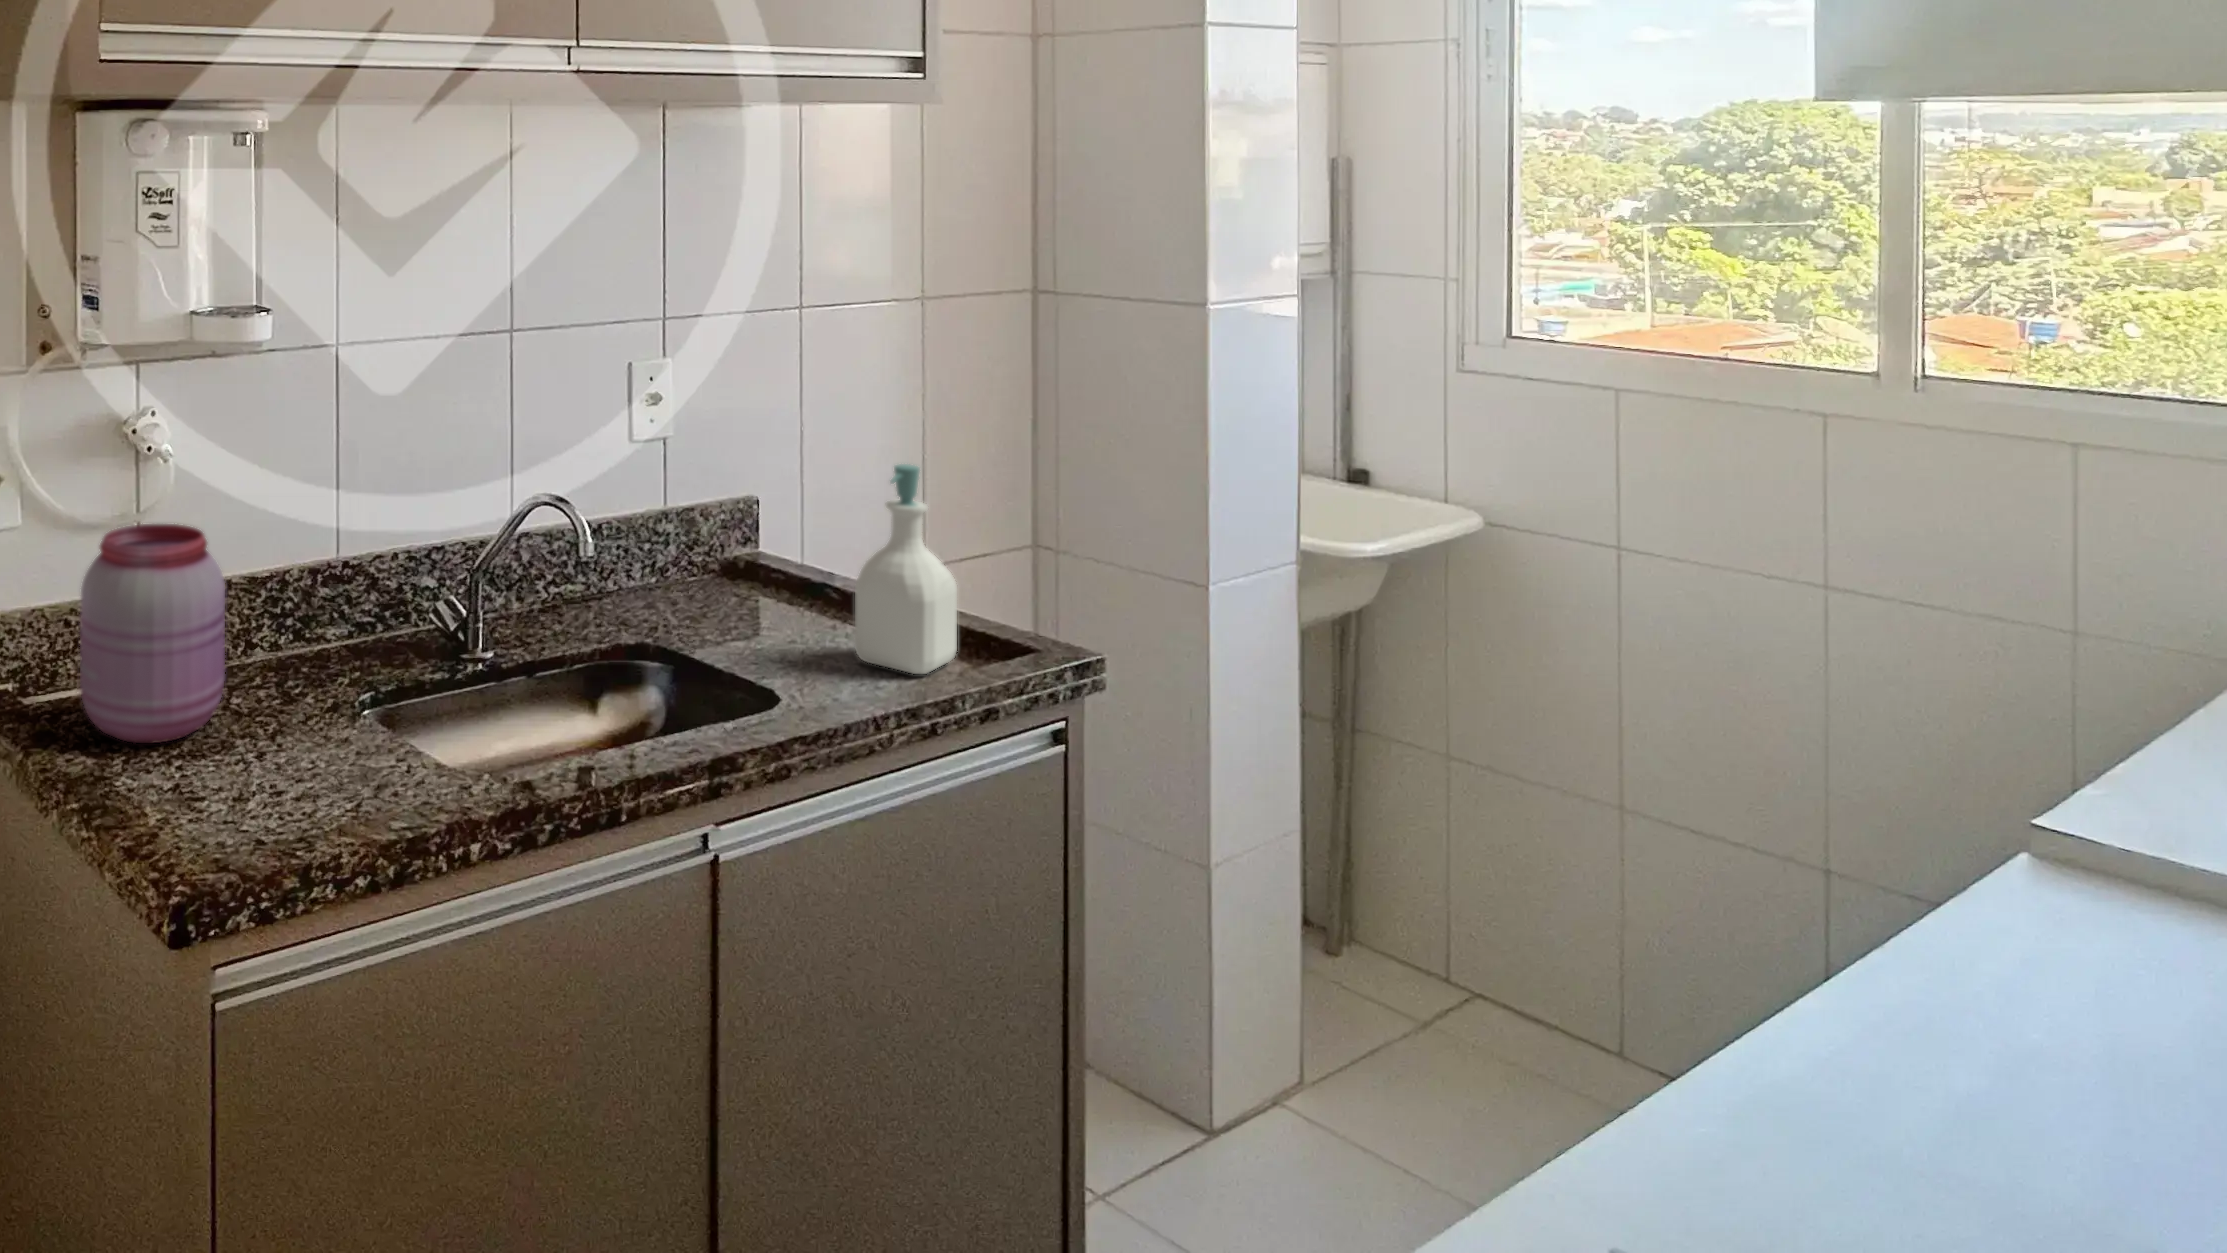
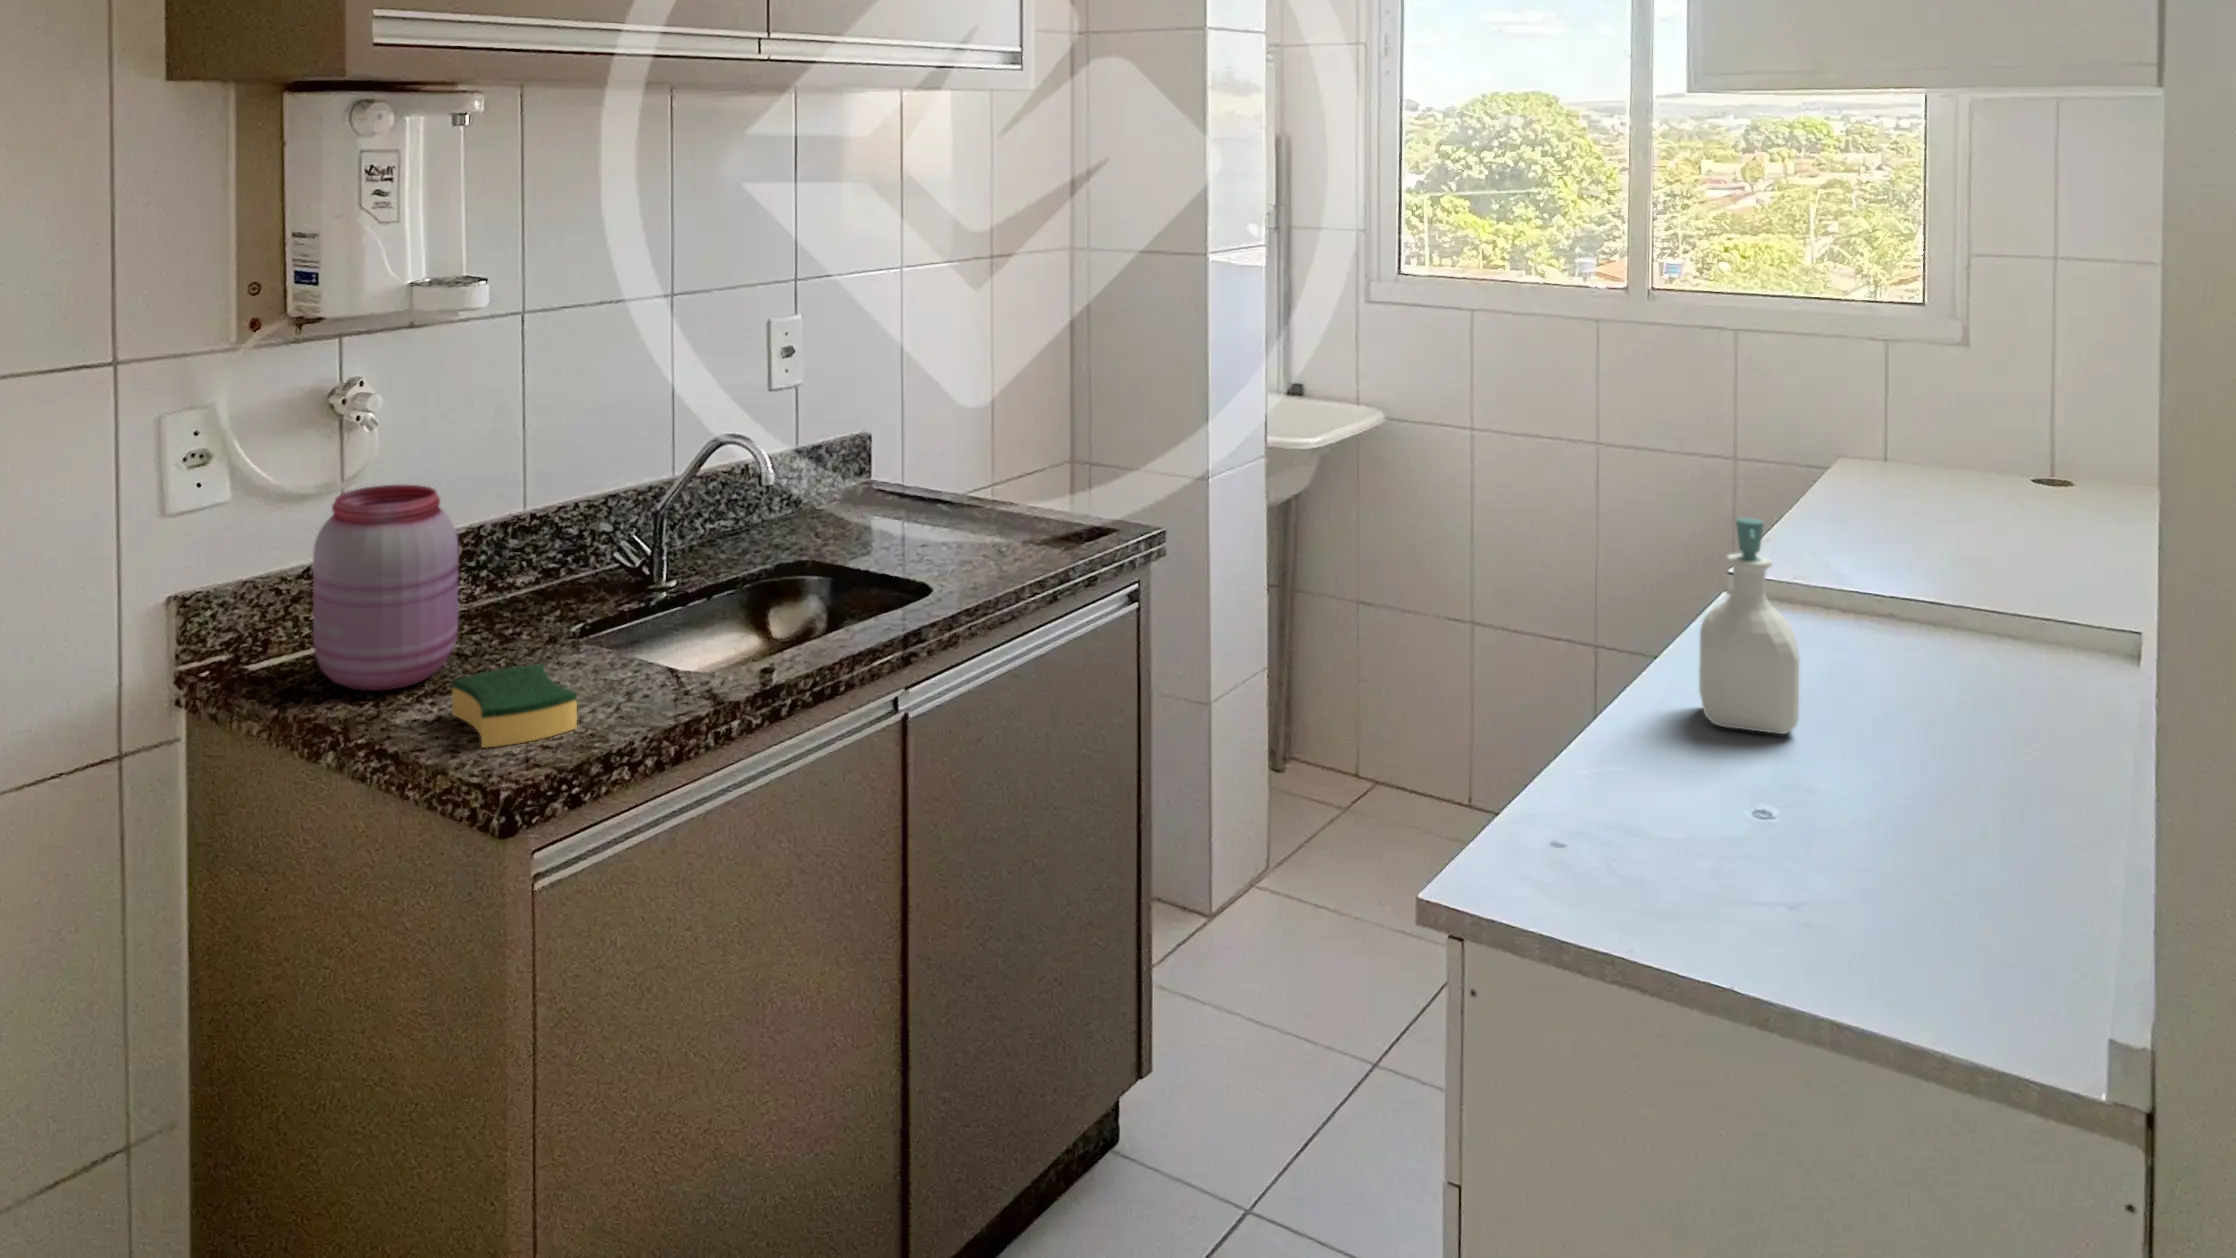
soap bottle: present [855,464,957,674] -> present [1699,518,1799,734]
sponge: none [182,741,295,834] -> present [452,664,577,748]

